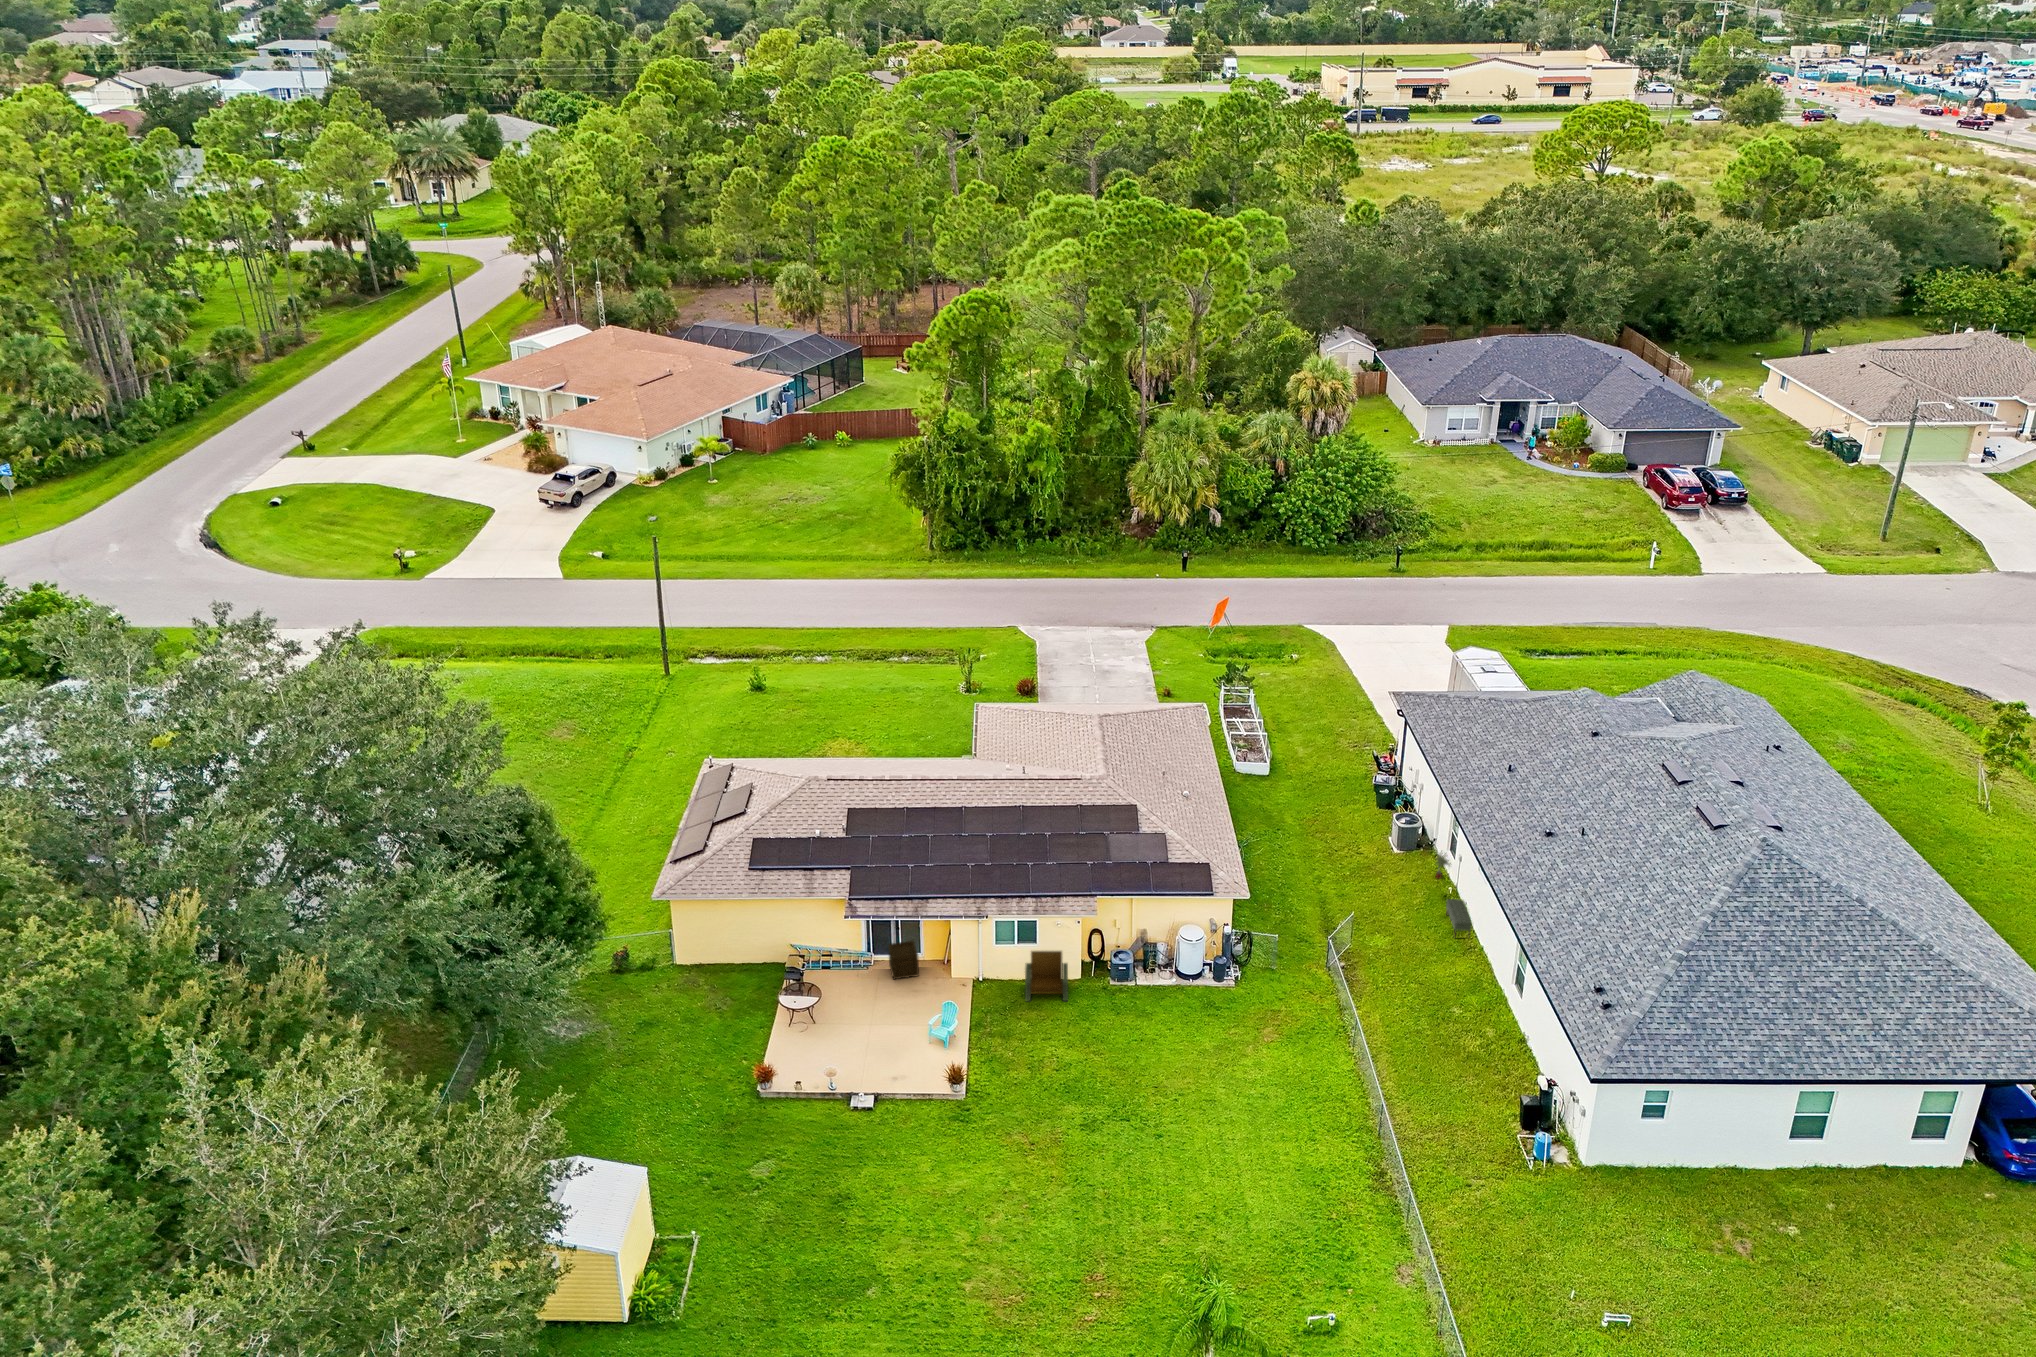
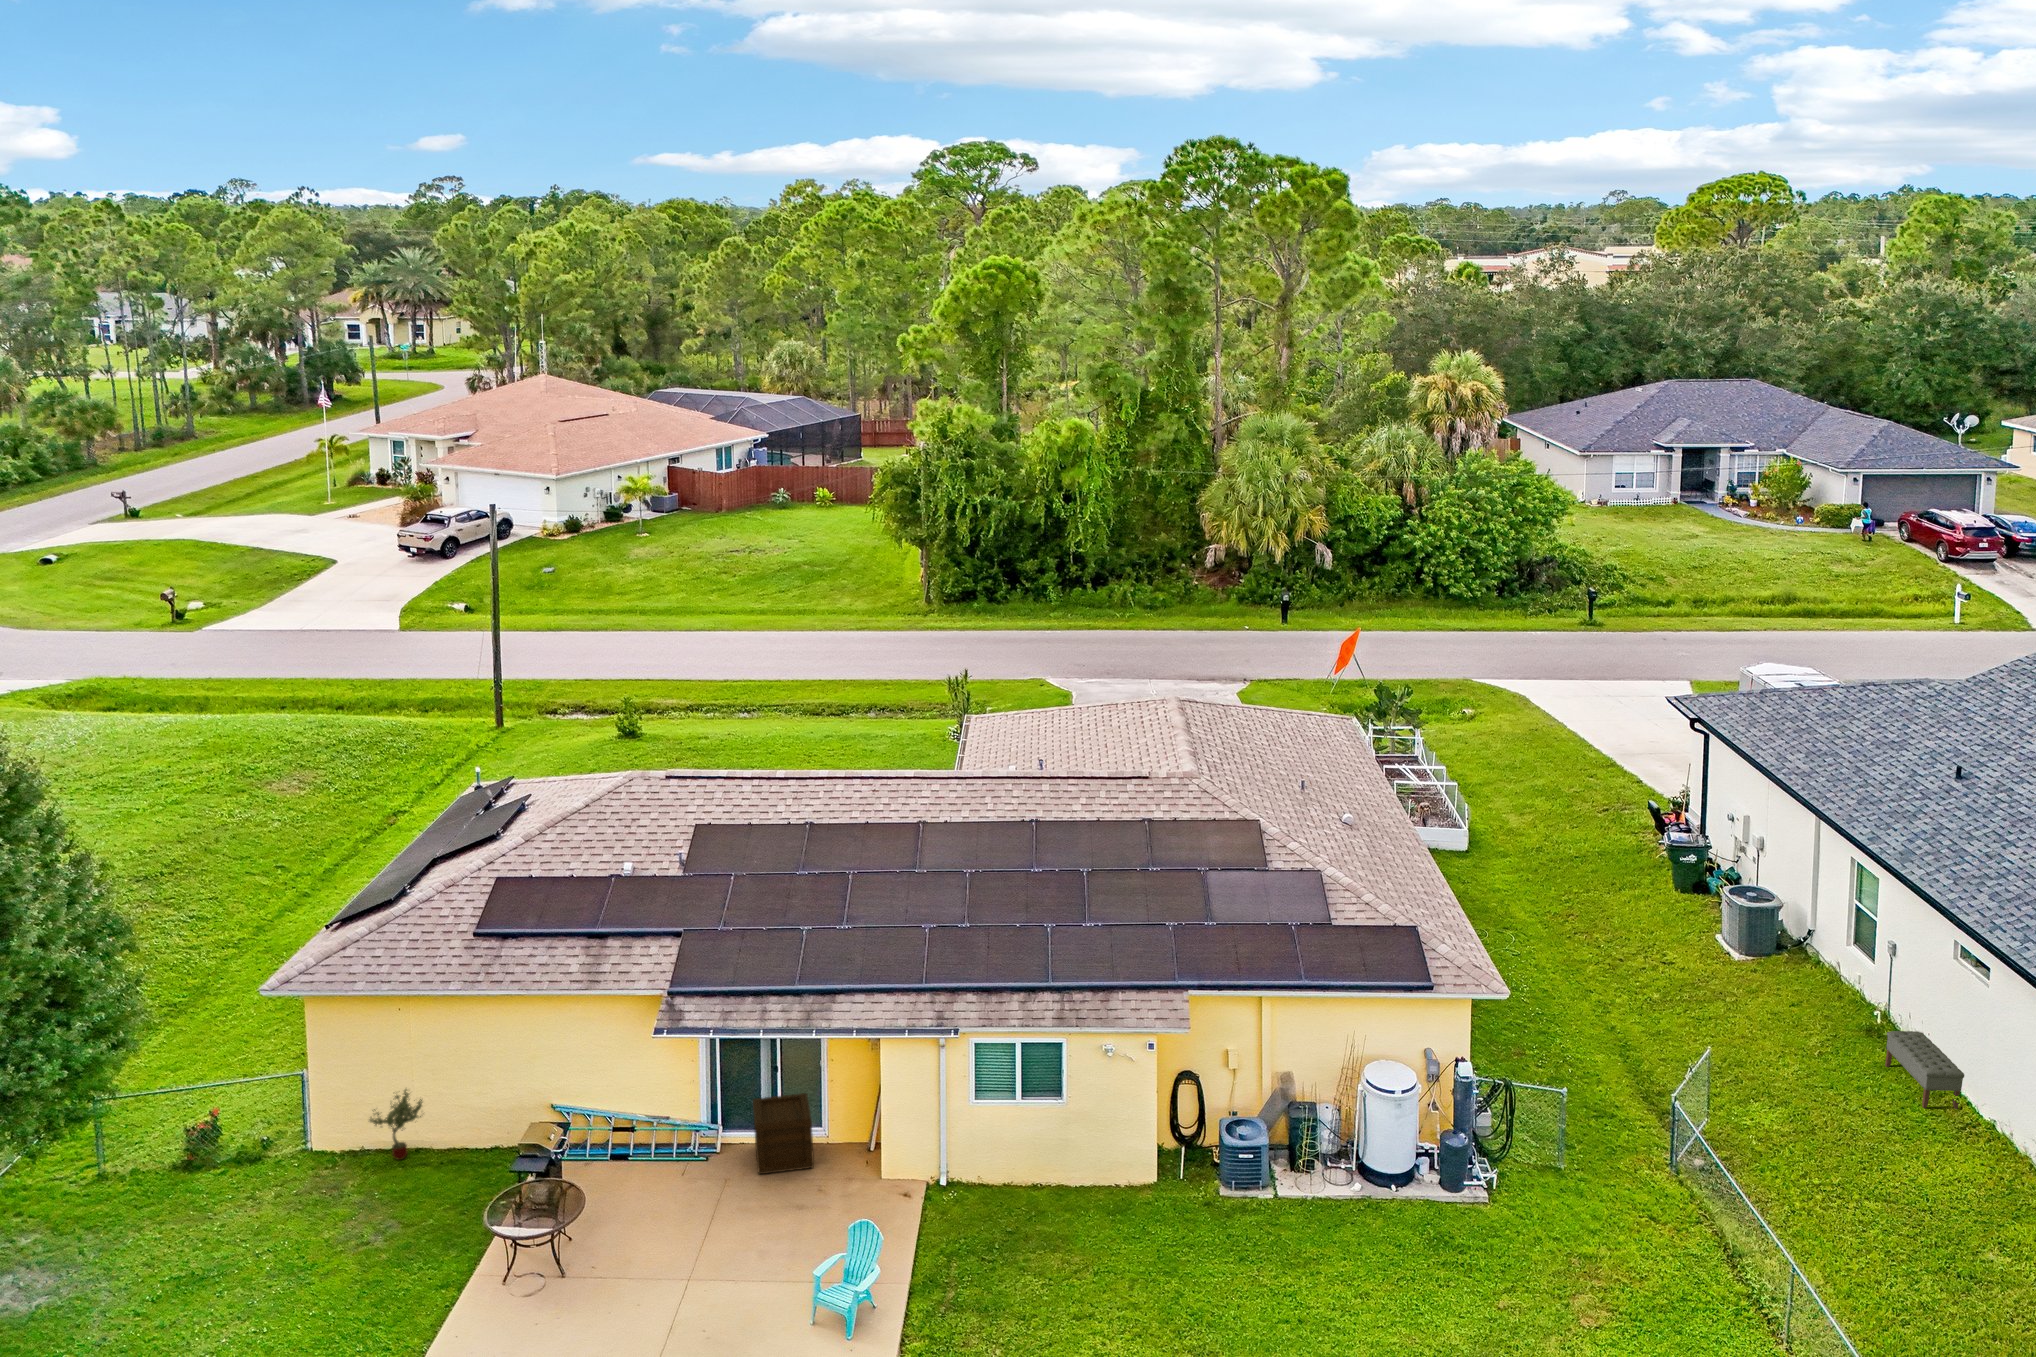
potted tree: present [1436,851,1451,878] -> present [370,1089,423,1160]
lounge chair: present [1025,951,1068,1001] -> none [1035,1112,1129,1224]

